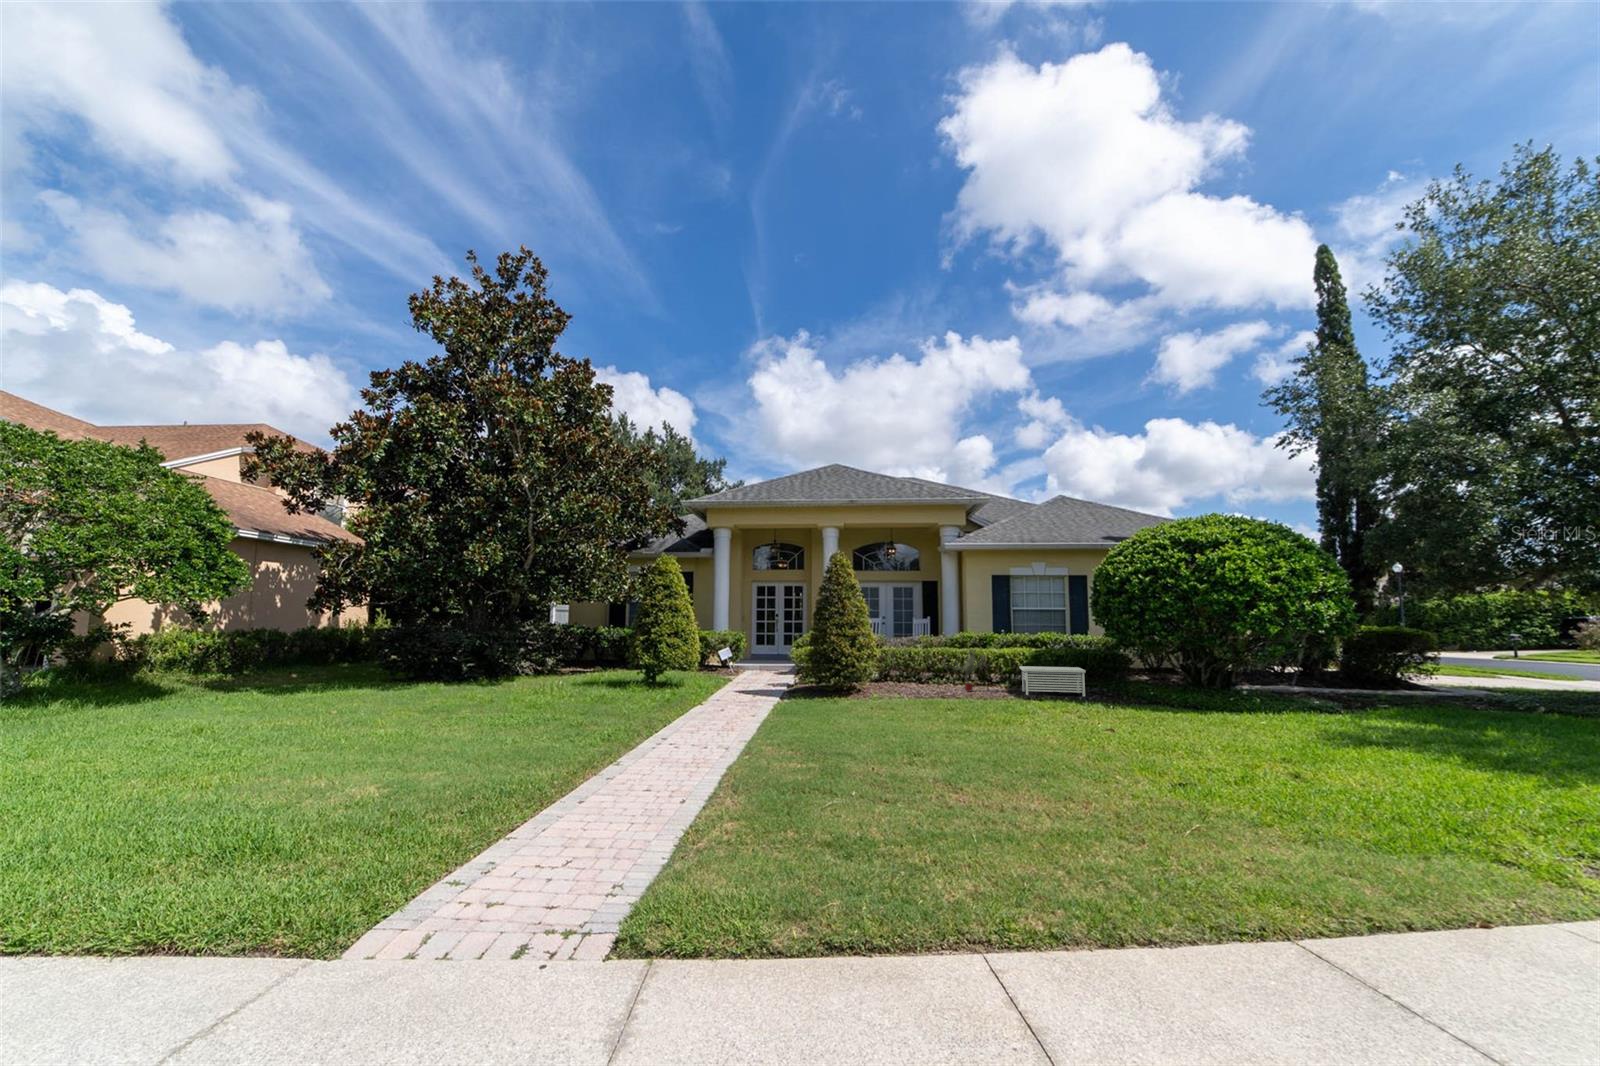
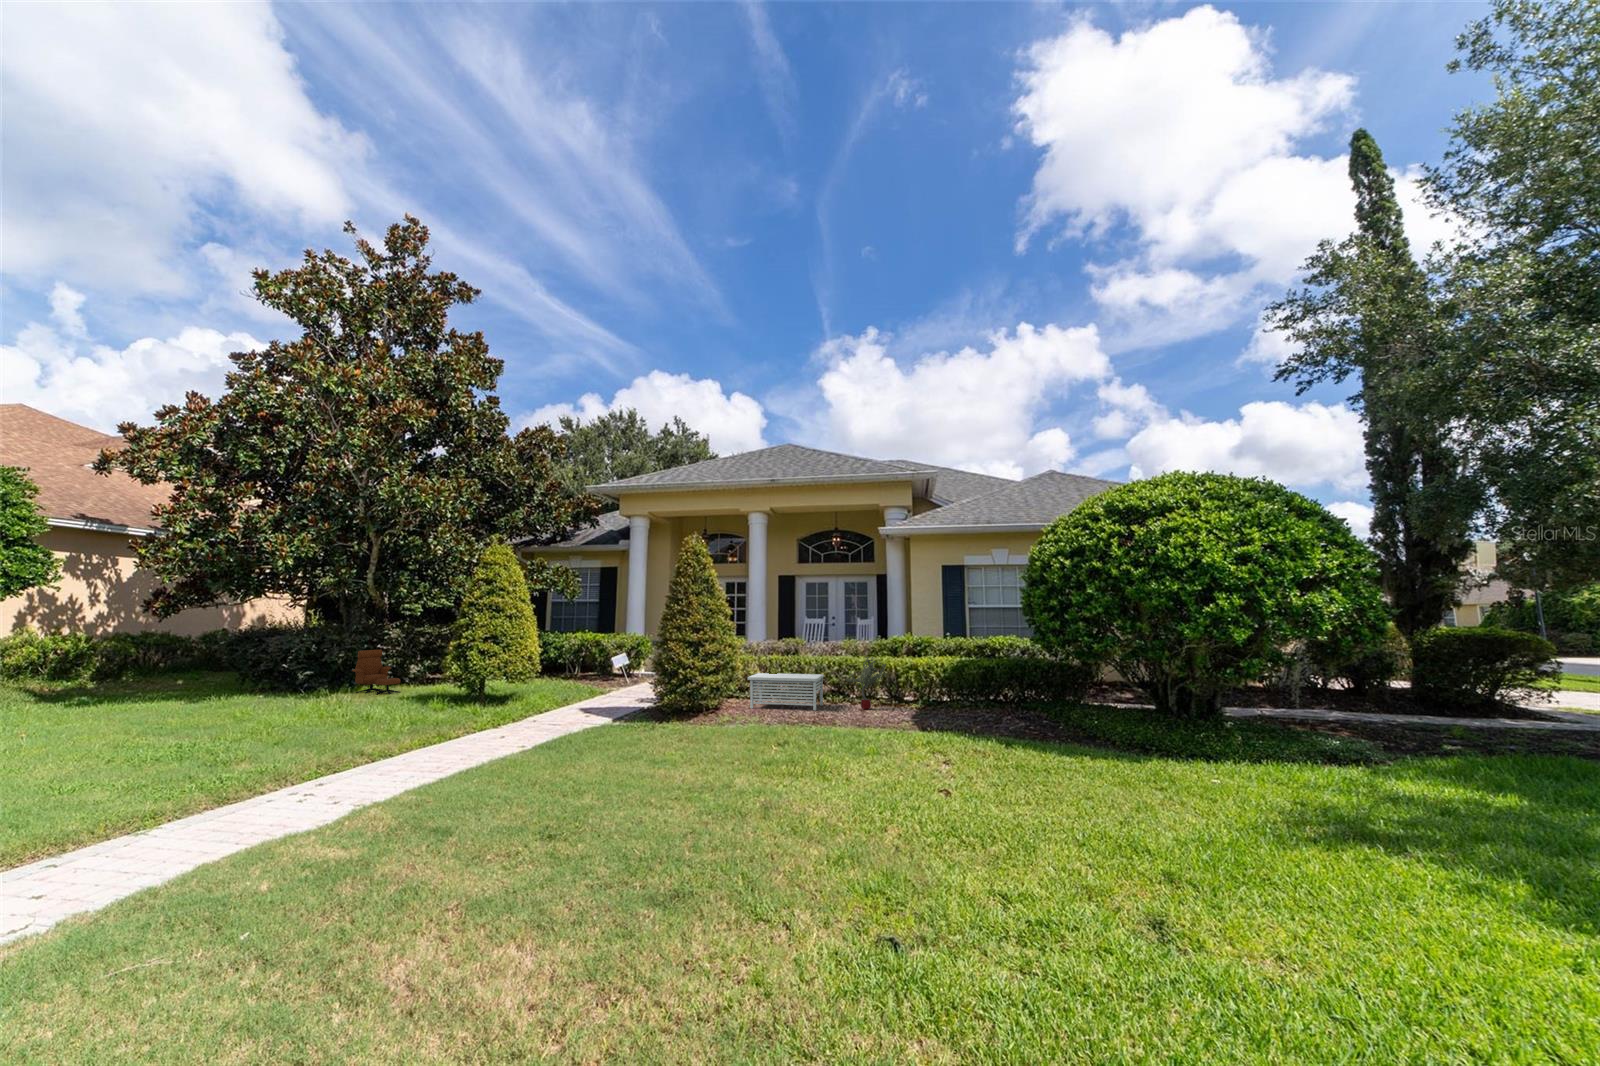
lounge chair: none [504,645,547,685] -> present [352,650,400,695]
storage bench: present [1019,666,1086,696] -> present [748,673,824,710]

